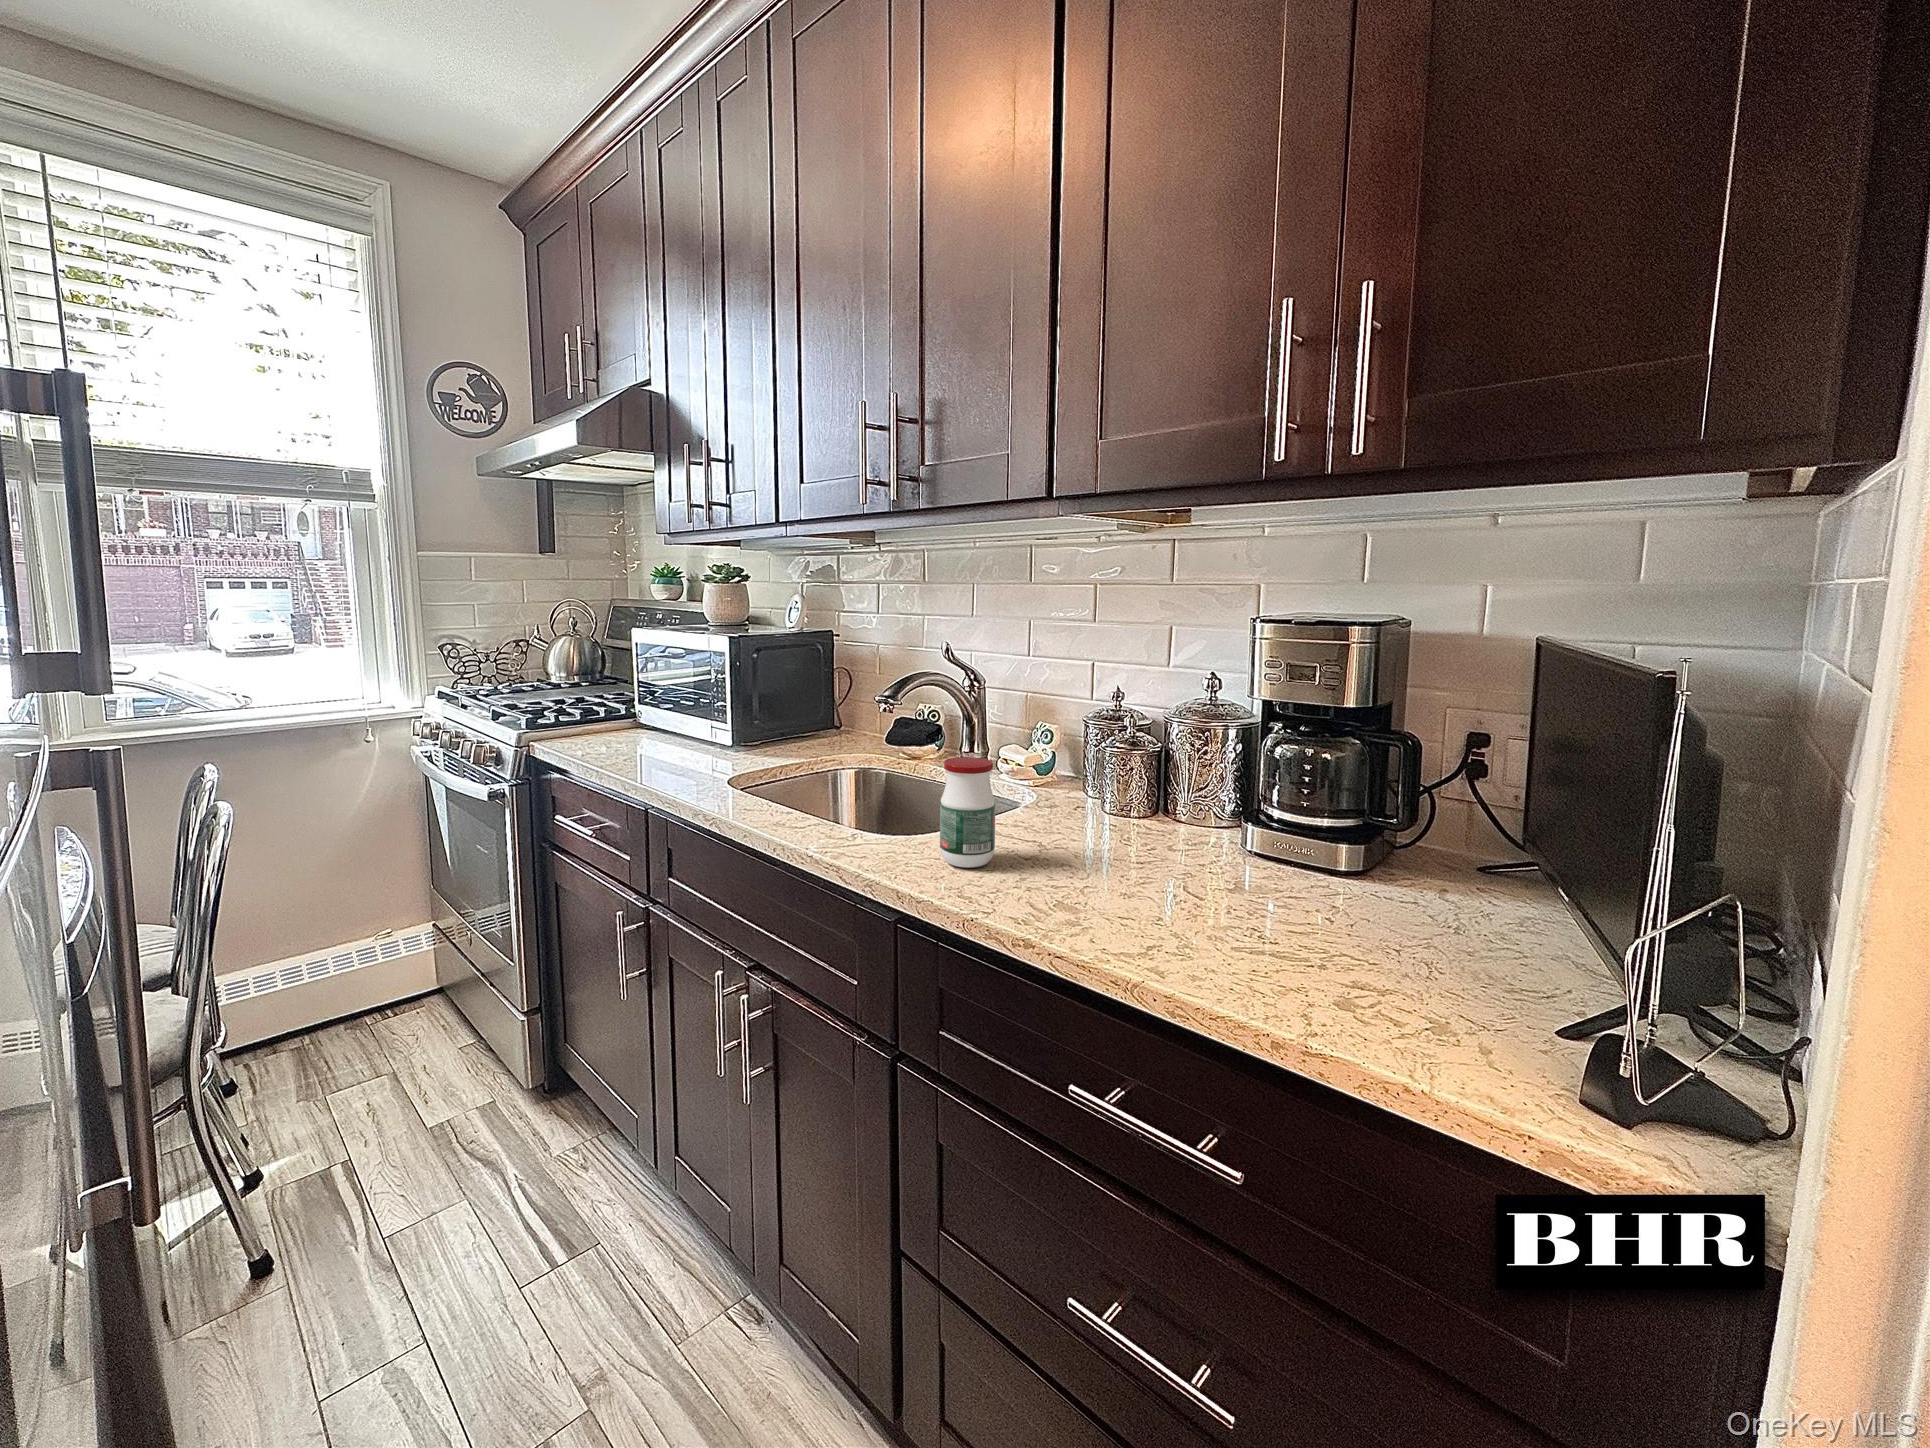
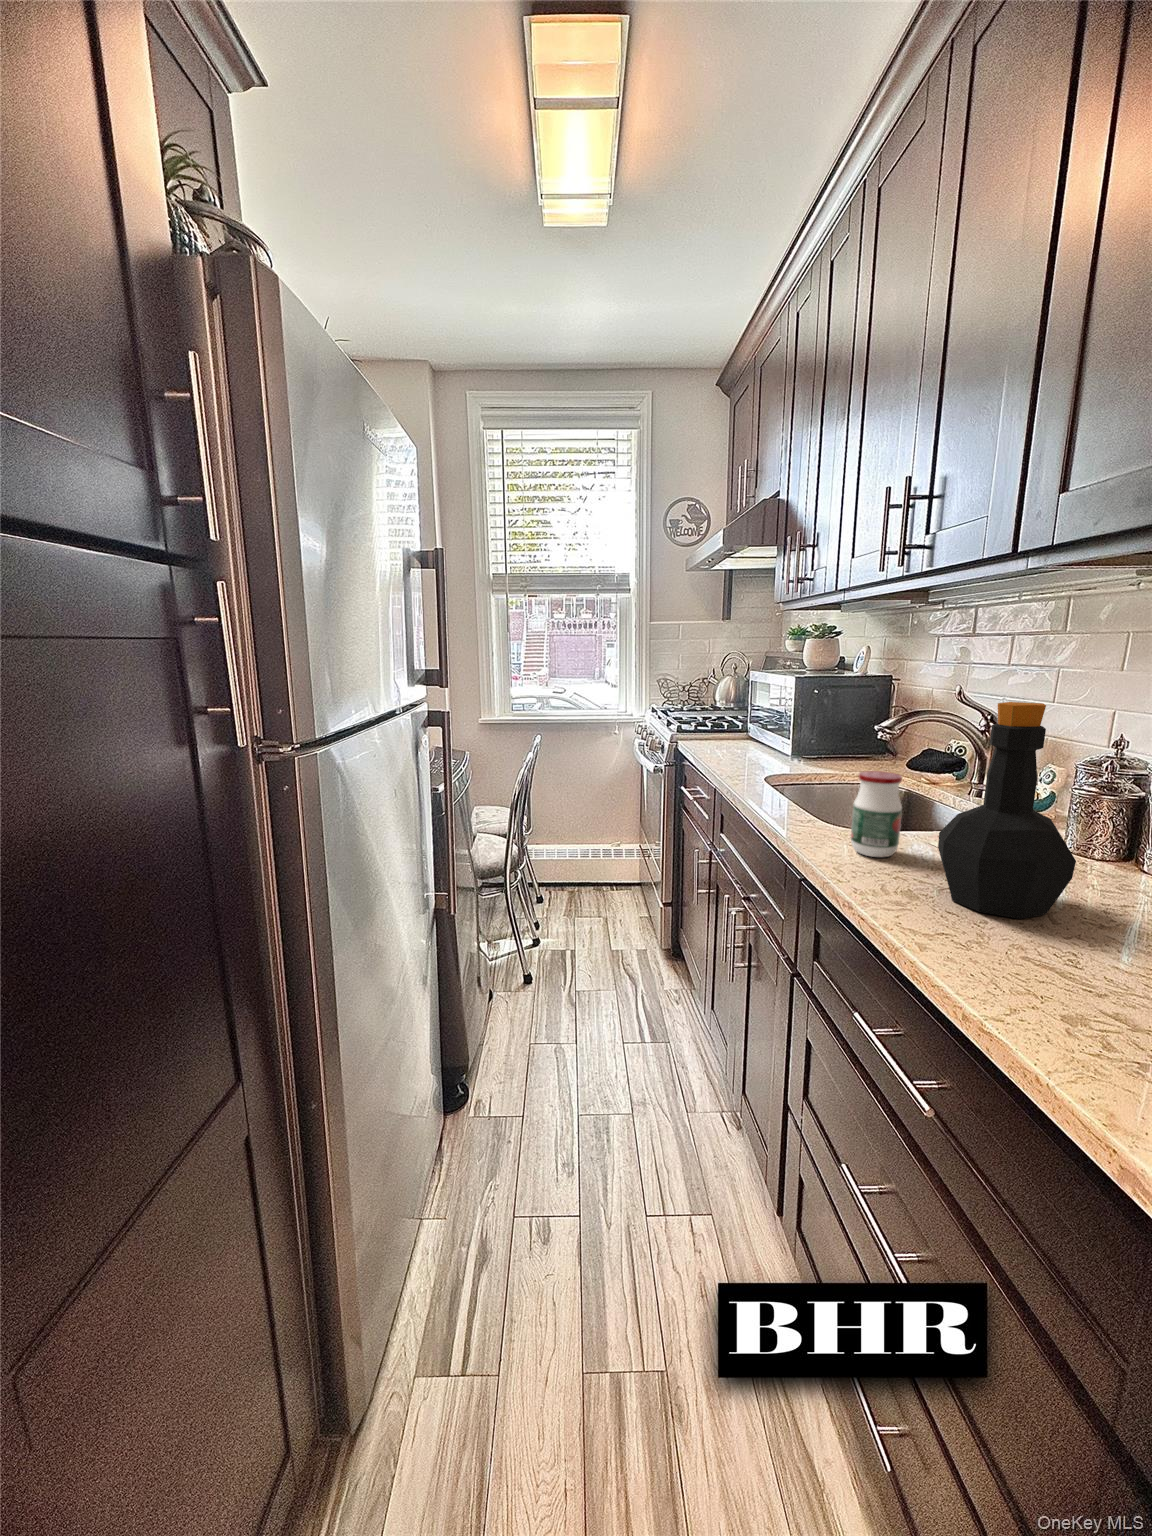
bottle: none [1068,666,1200,907] -> present [938,702,1076,919]

